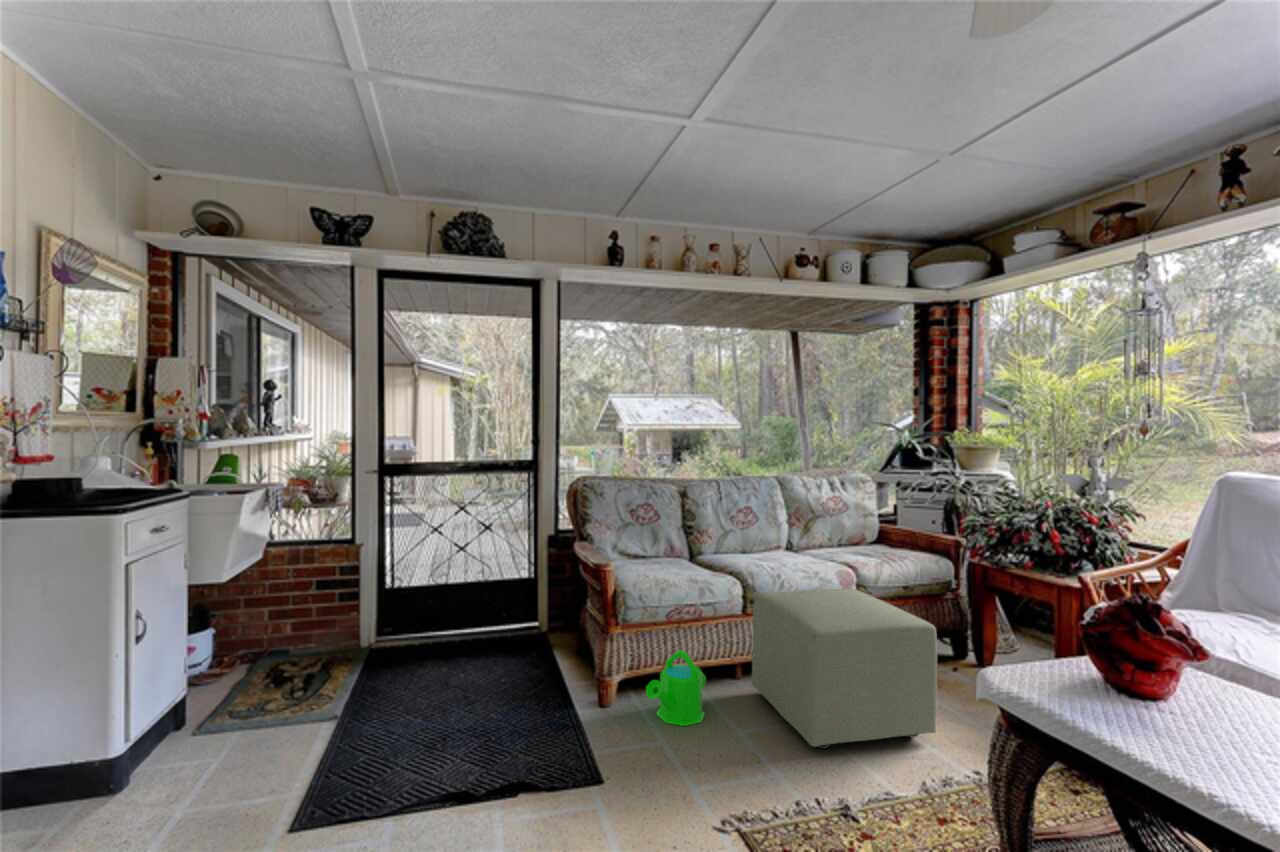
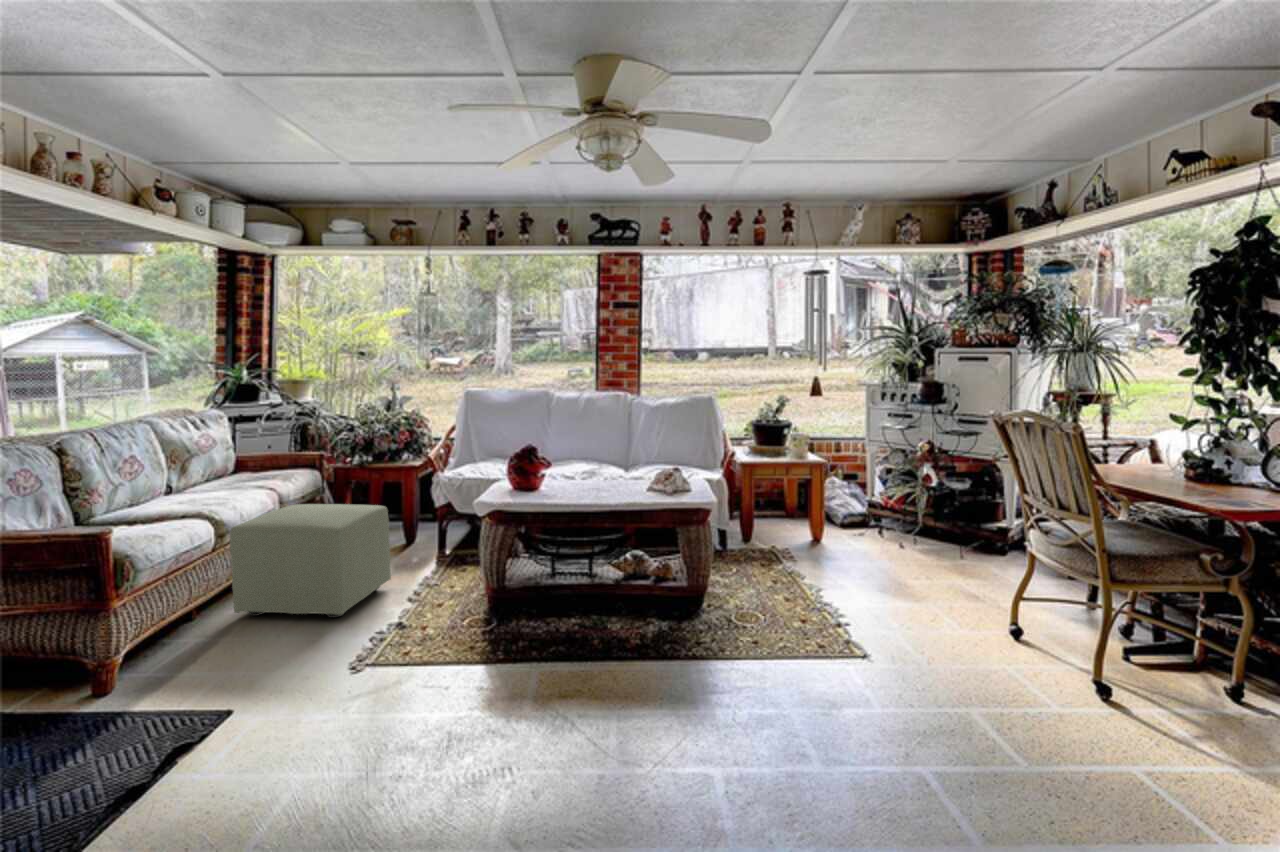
watering can: present [646,650,706,726] -> none [173,594,232,665]

